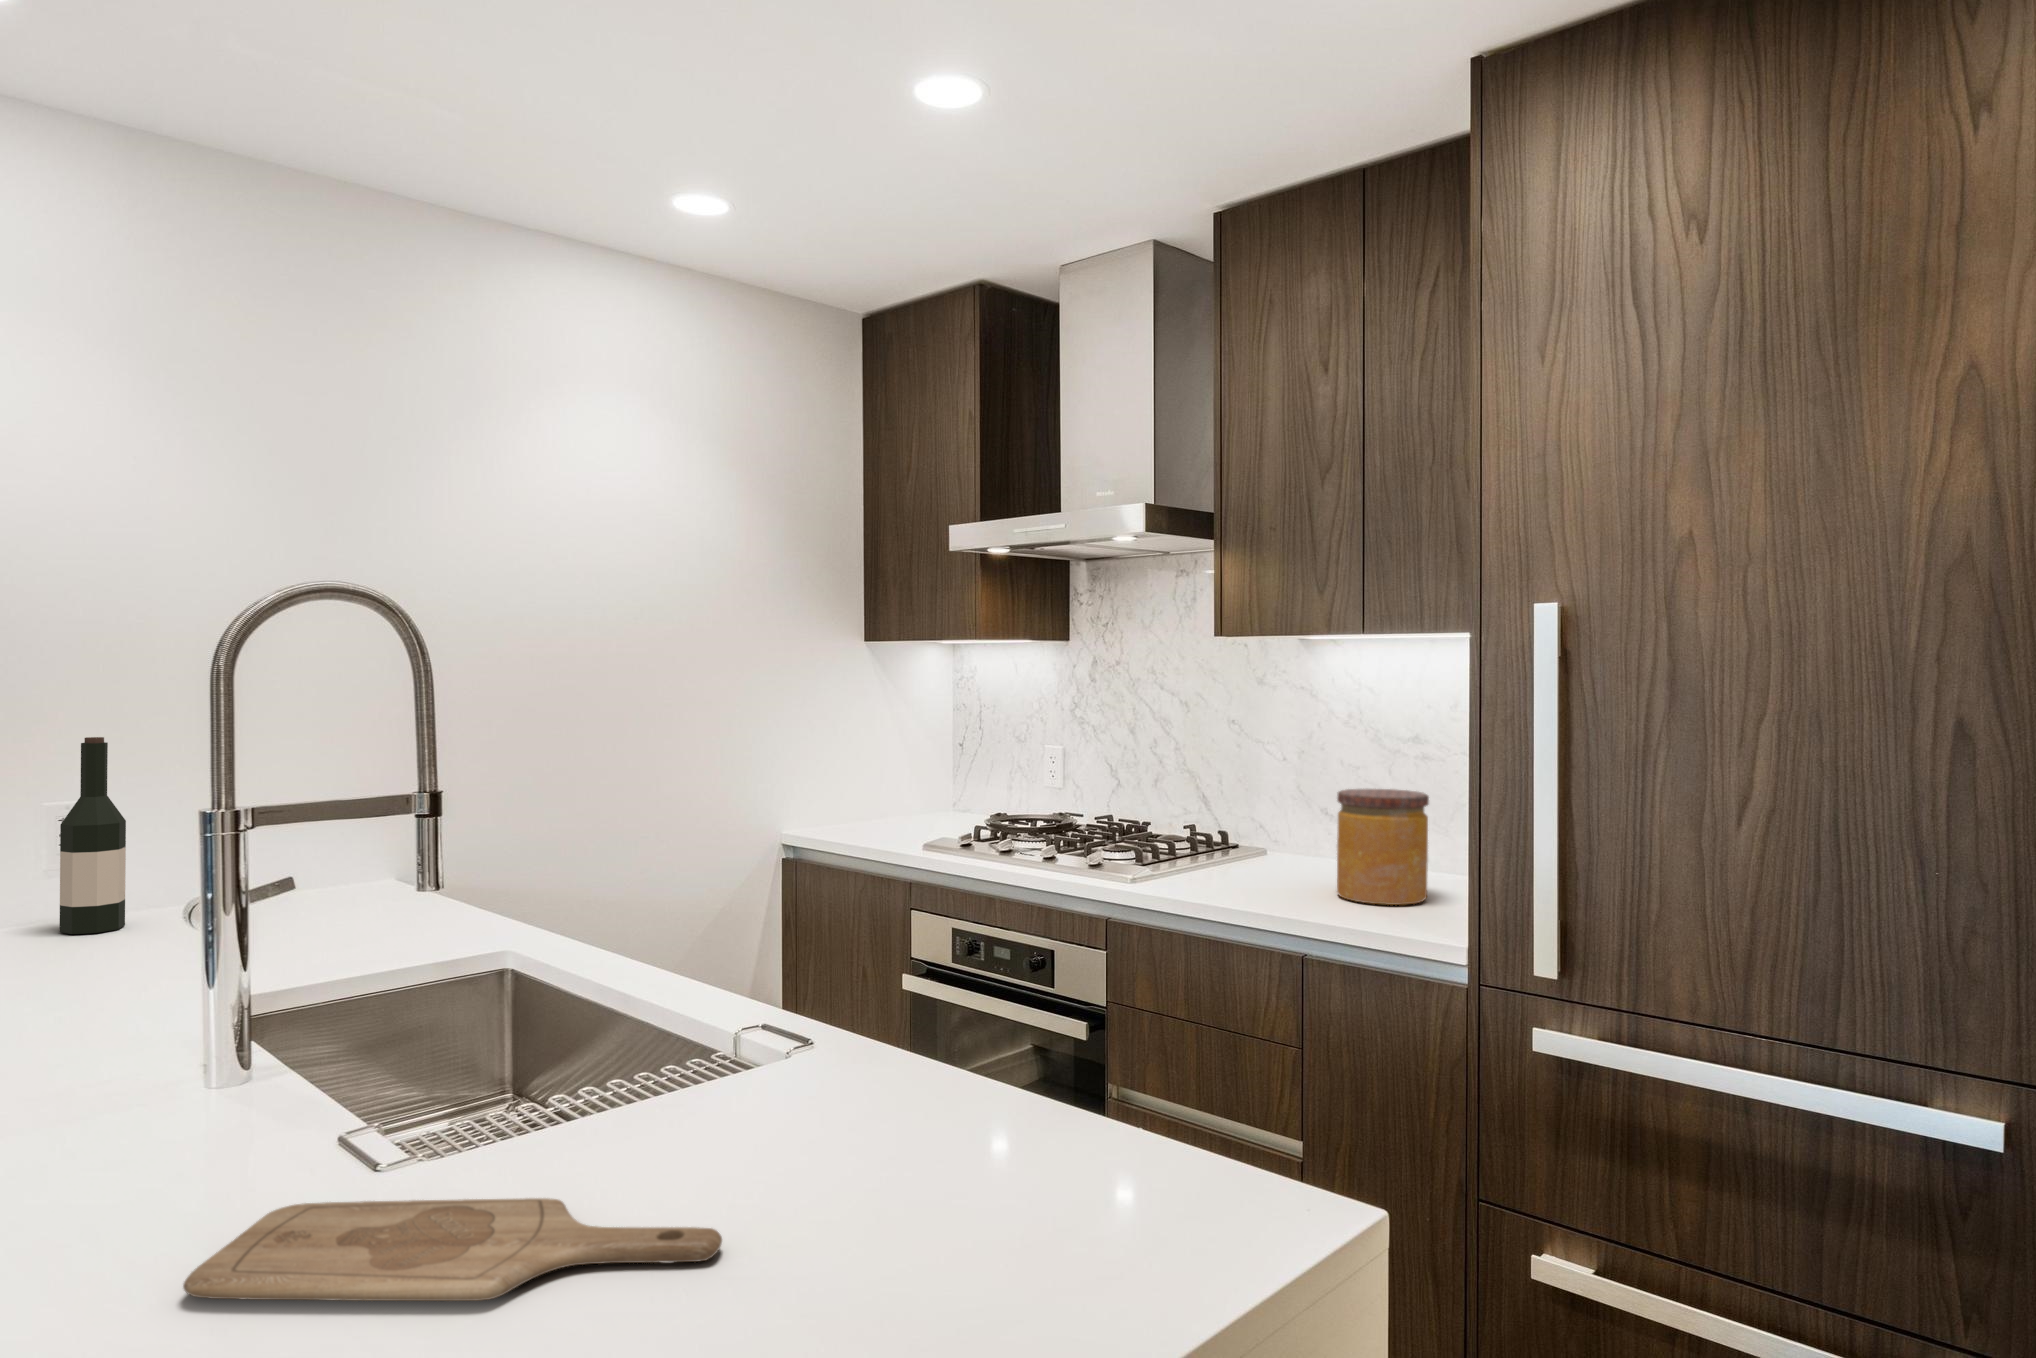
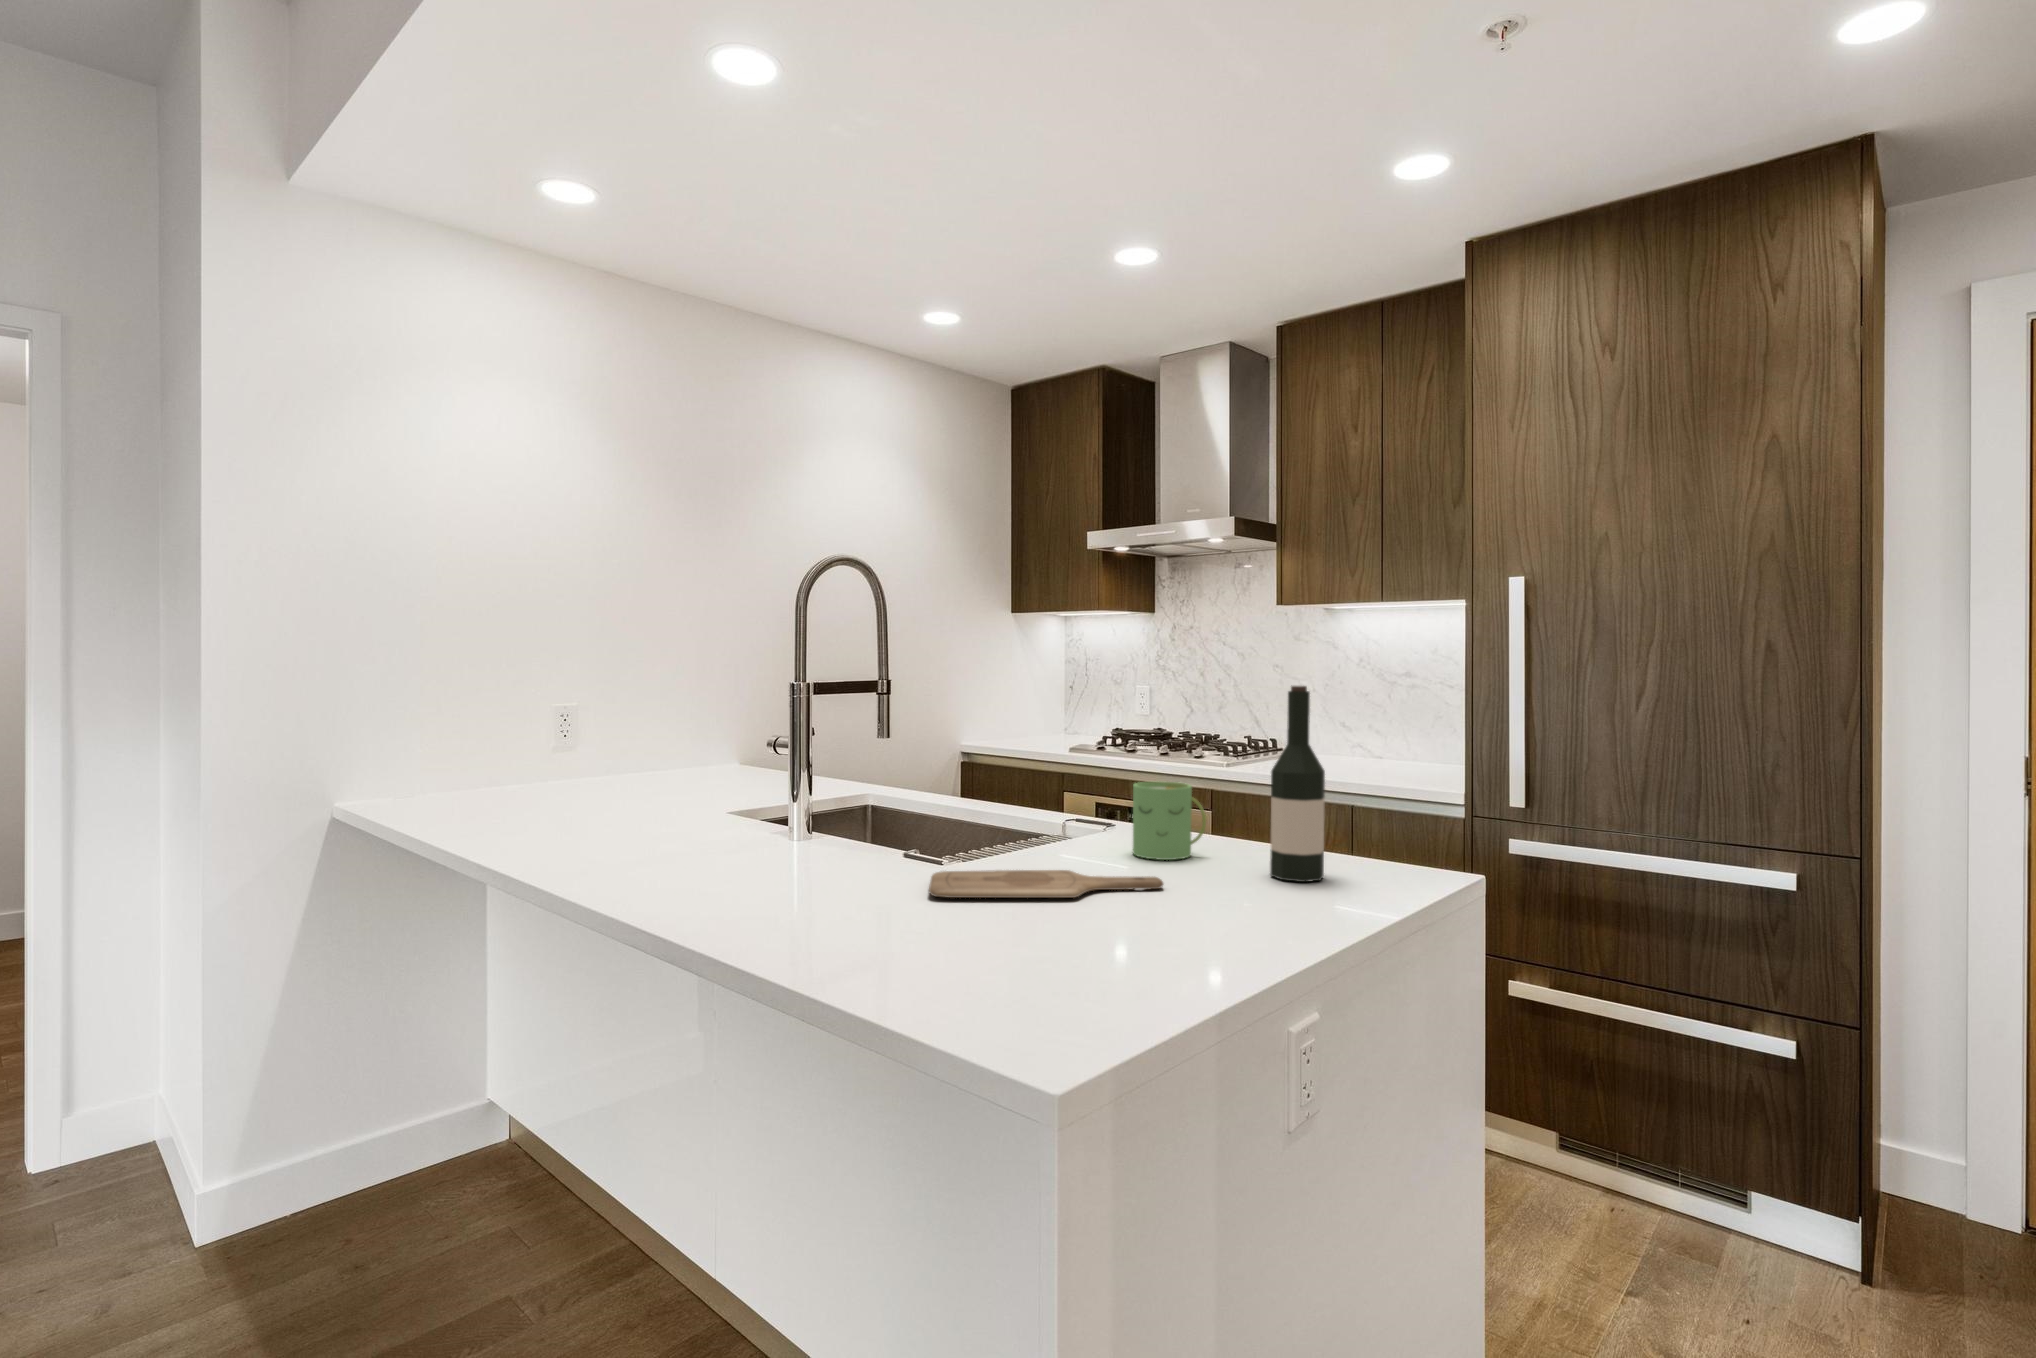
wine bottle: present [60,737,126,934] -> present [1270,686,1325,882]
jar: present [1337,789,1429,905] -> none [1365,704,1426,776]
mug: none [765,985,900,1149] -> present [1133,782,1206,860]

